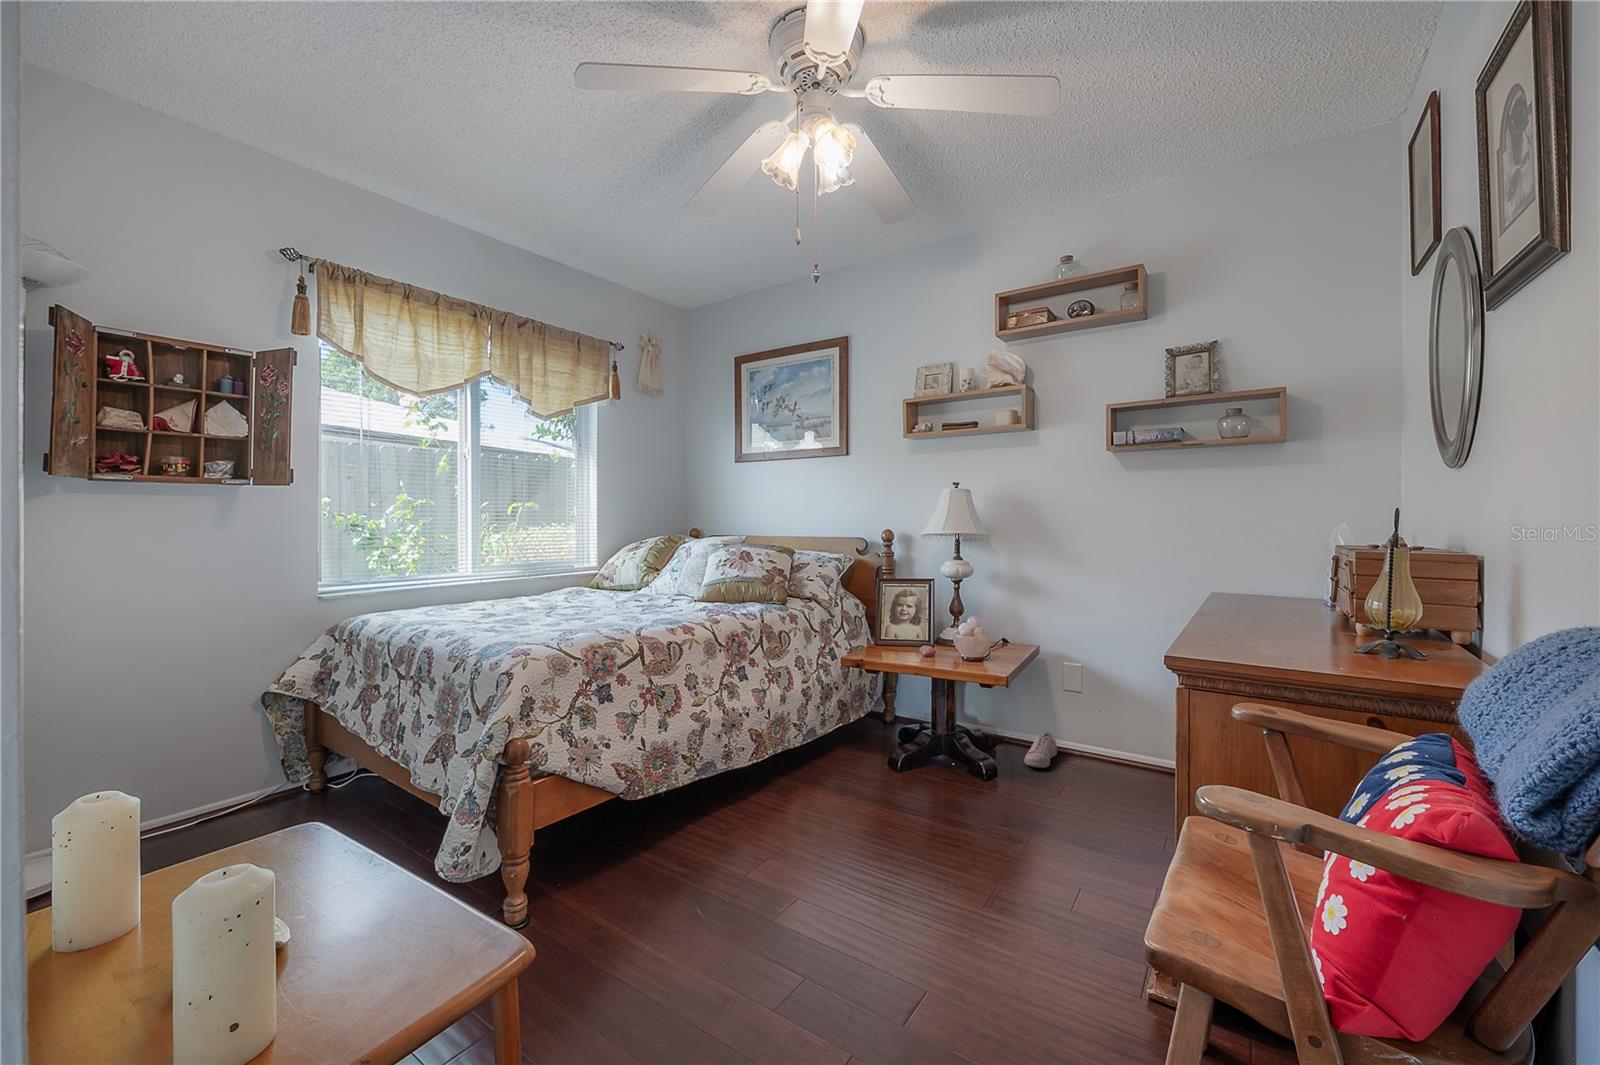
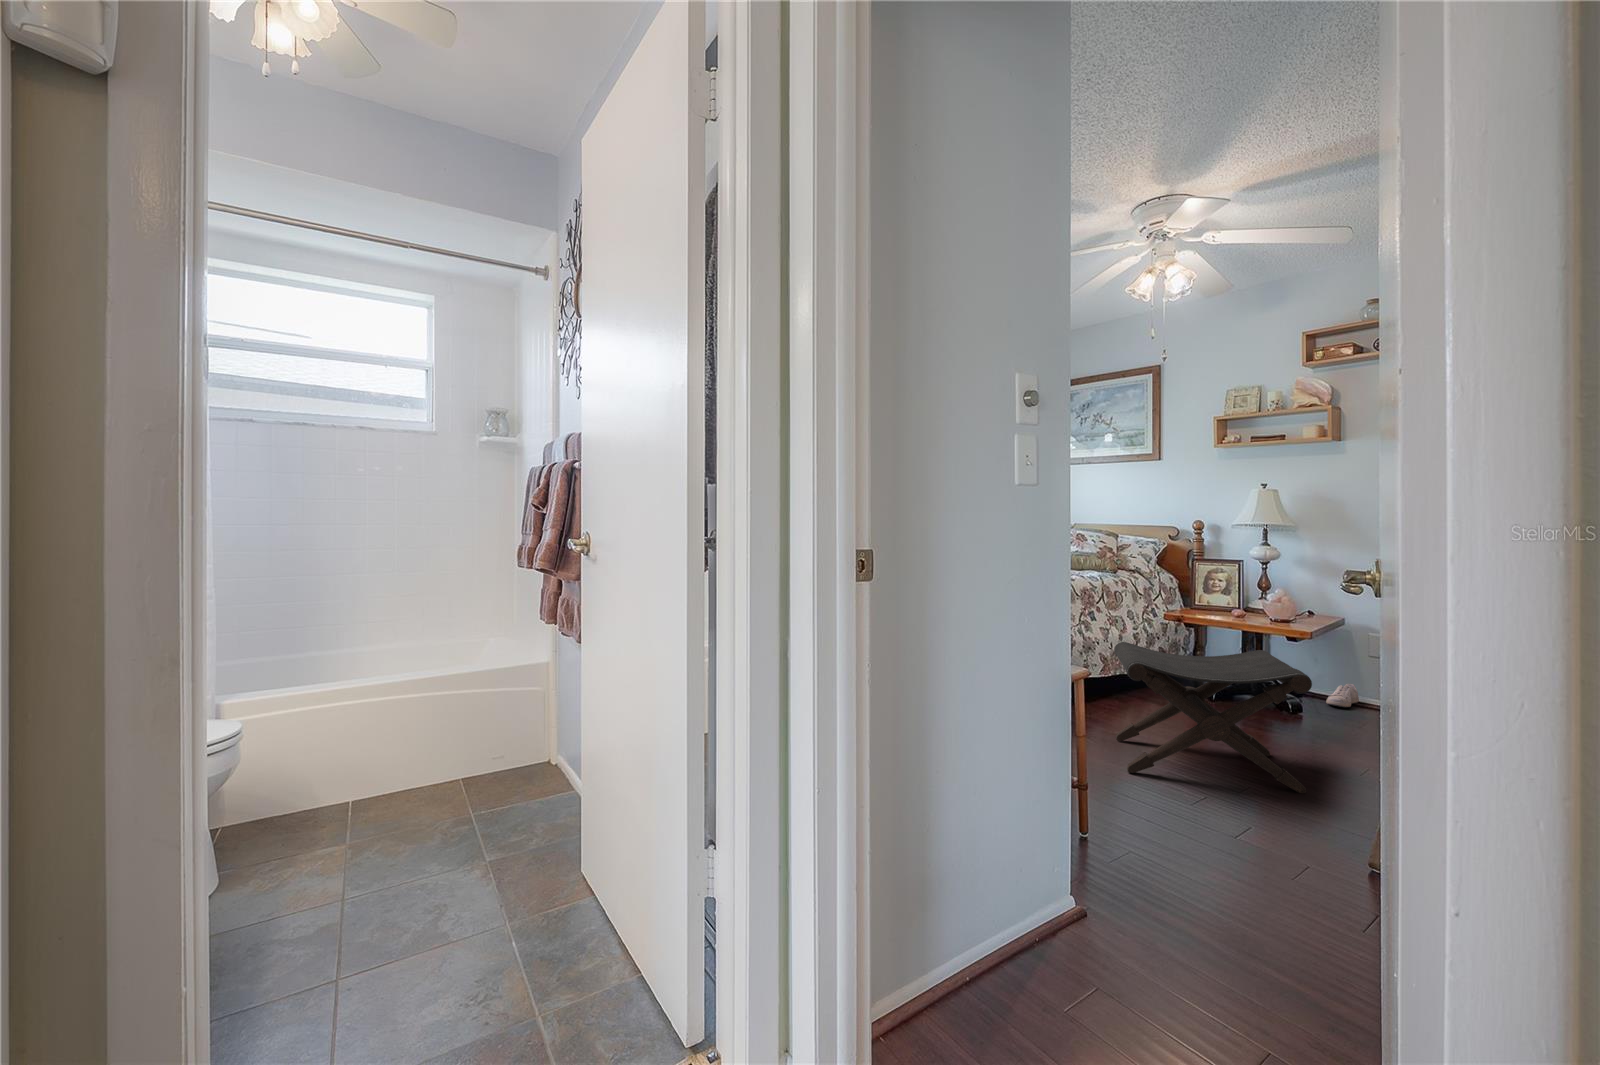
footstool: none [718,738,1012,1021] -> present [1115,642,1312,793]

